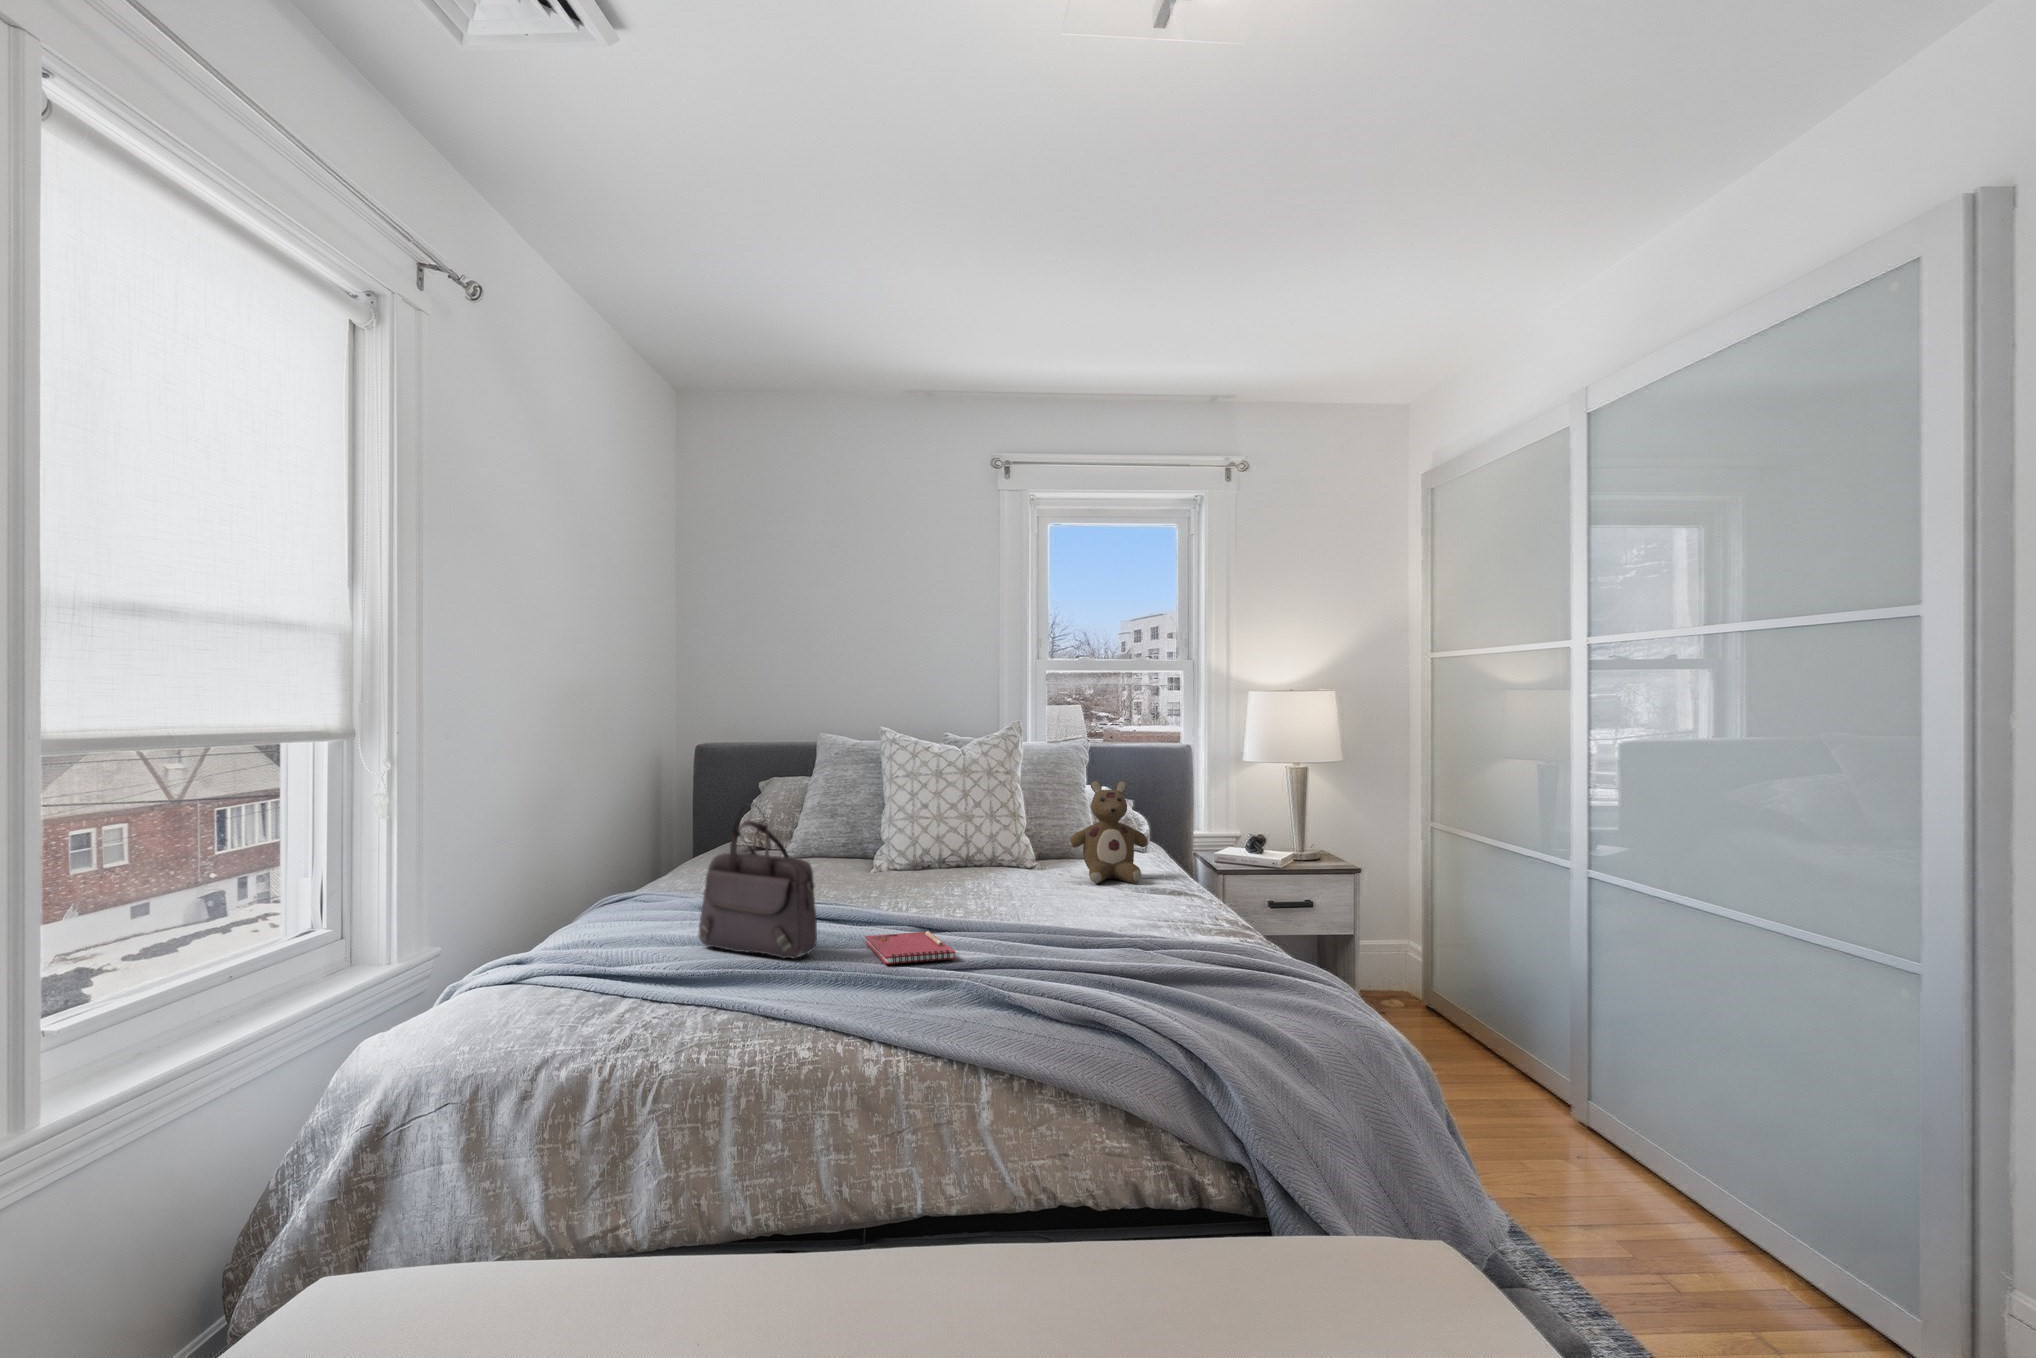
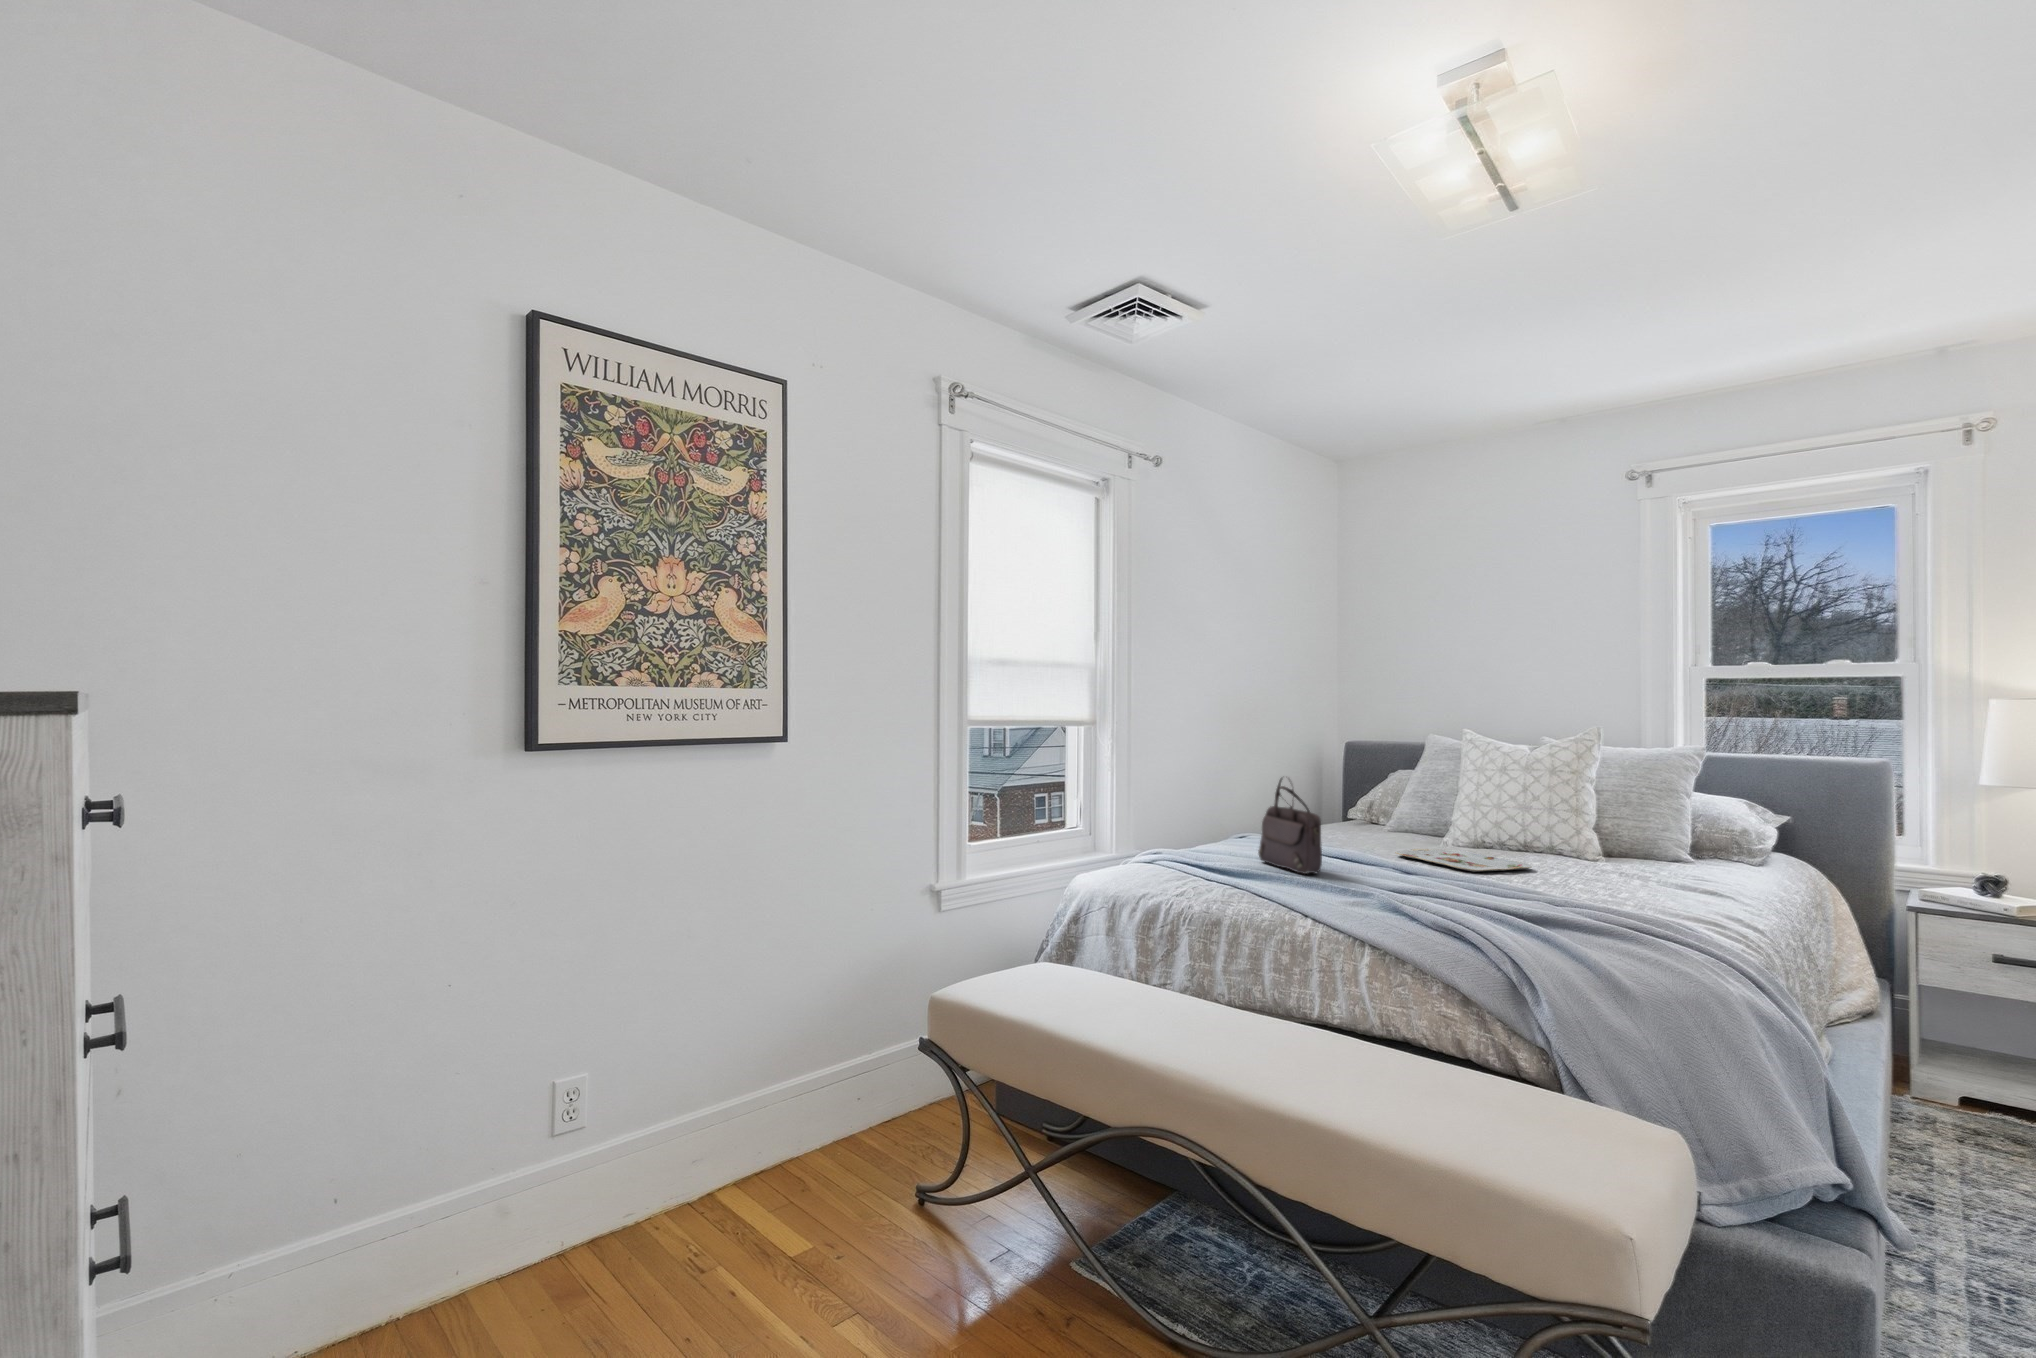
stuffed bear: present [1069,781,1148,883] -> none [1599,789,1682,879]
serving tray: none [857,878,1023,909] -> present [1395,849,1532,872]
notebook: present [865,931,955,965] -> none [1355,871,1409,891]

